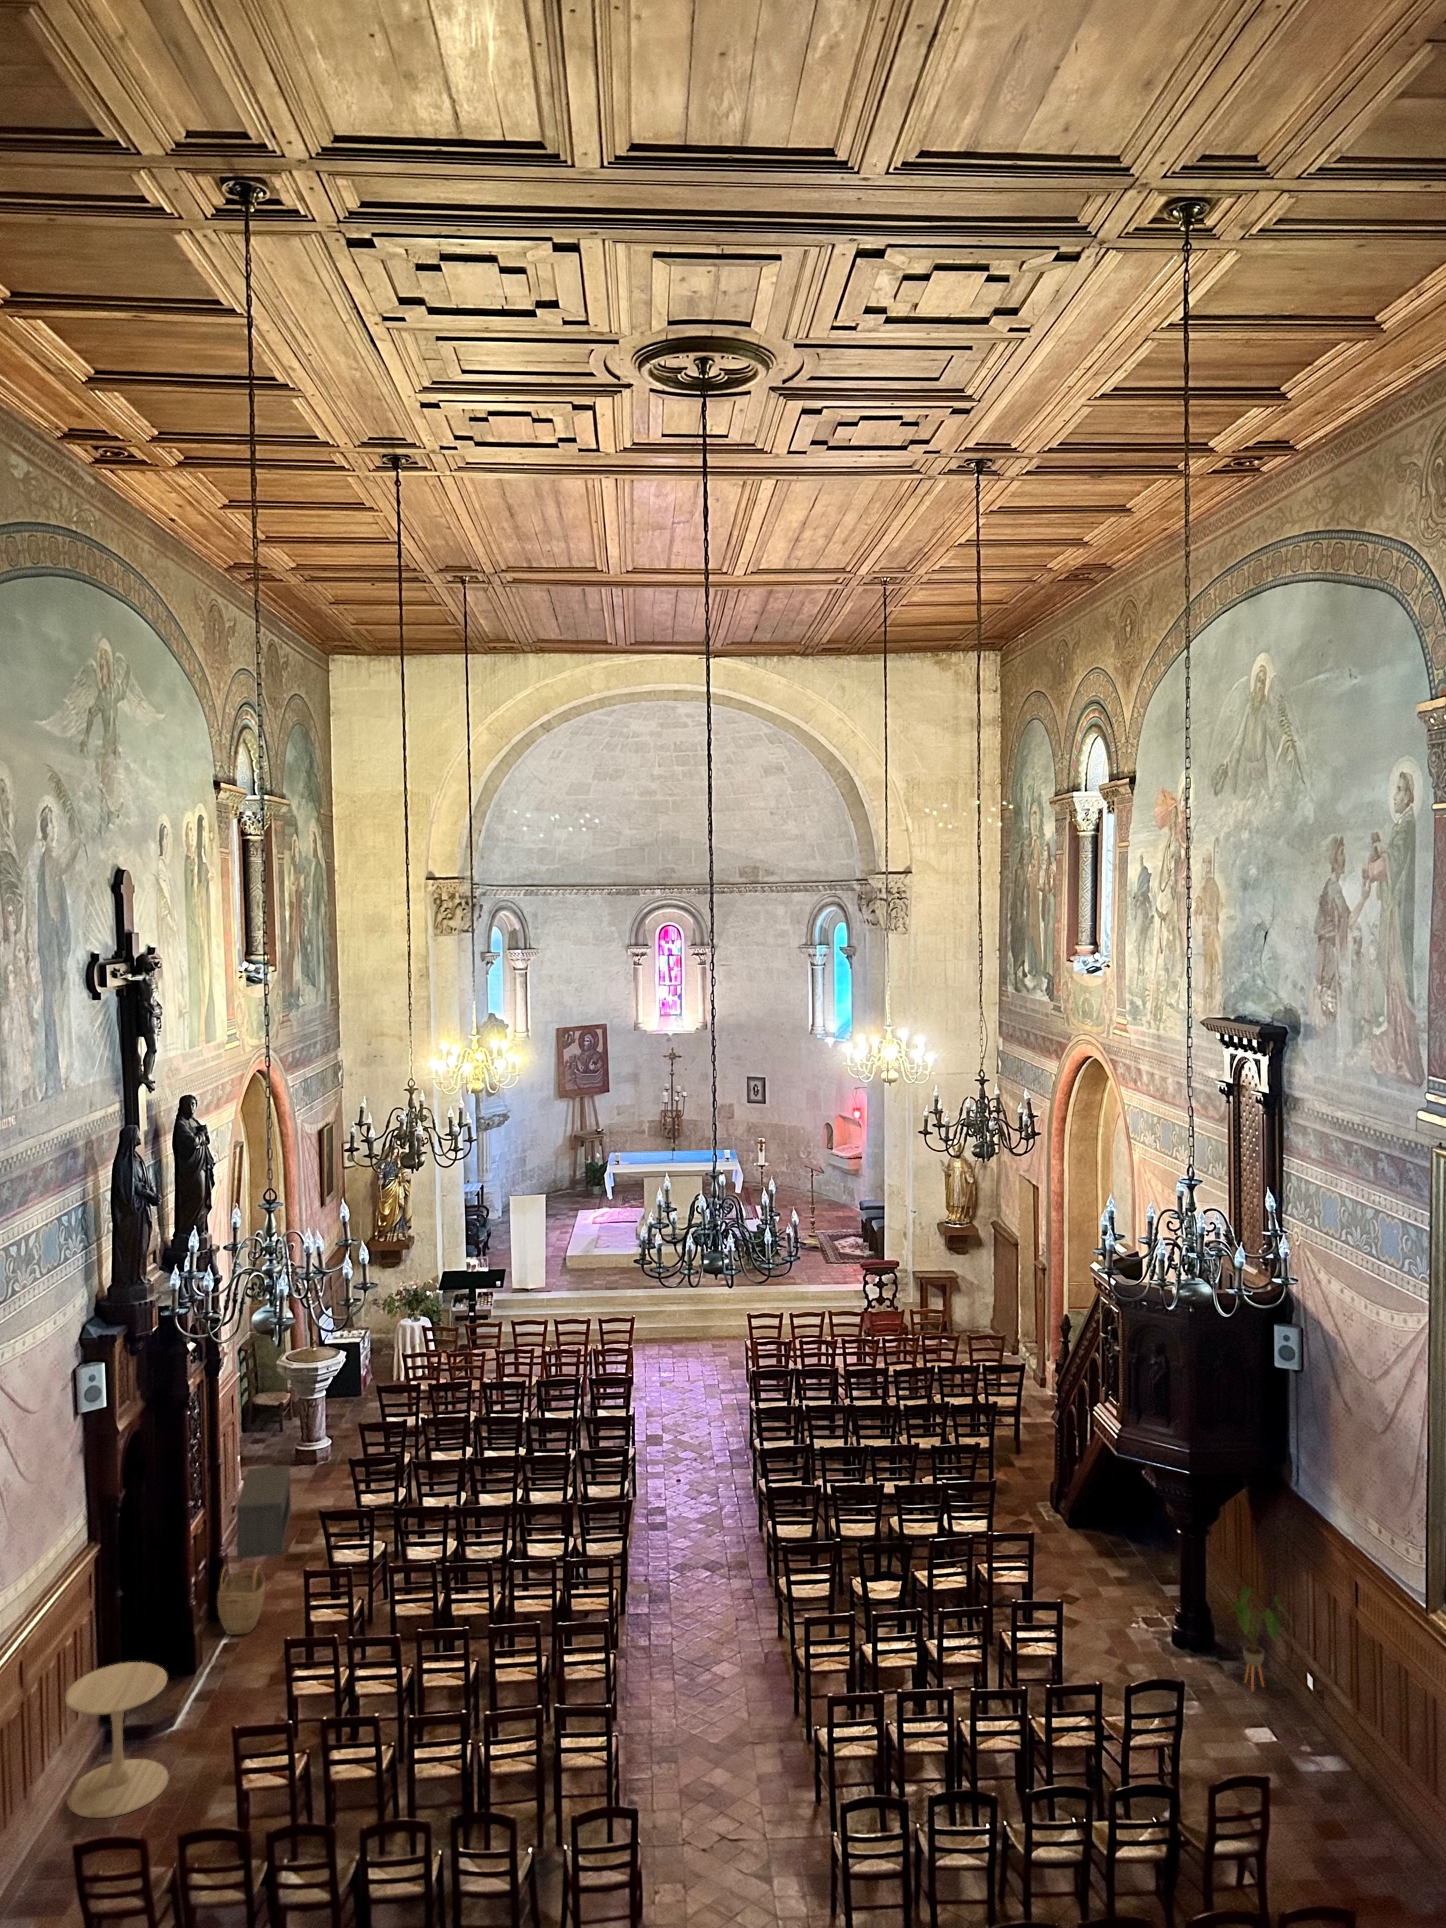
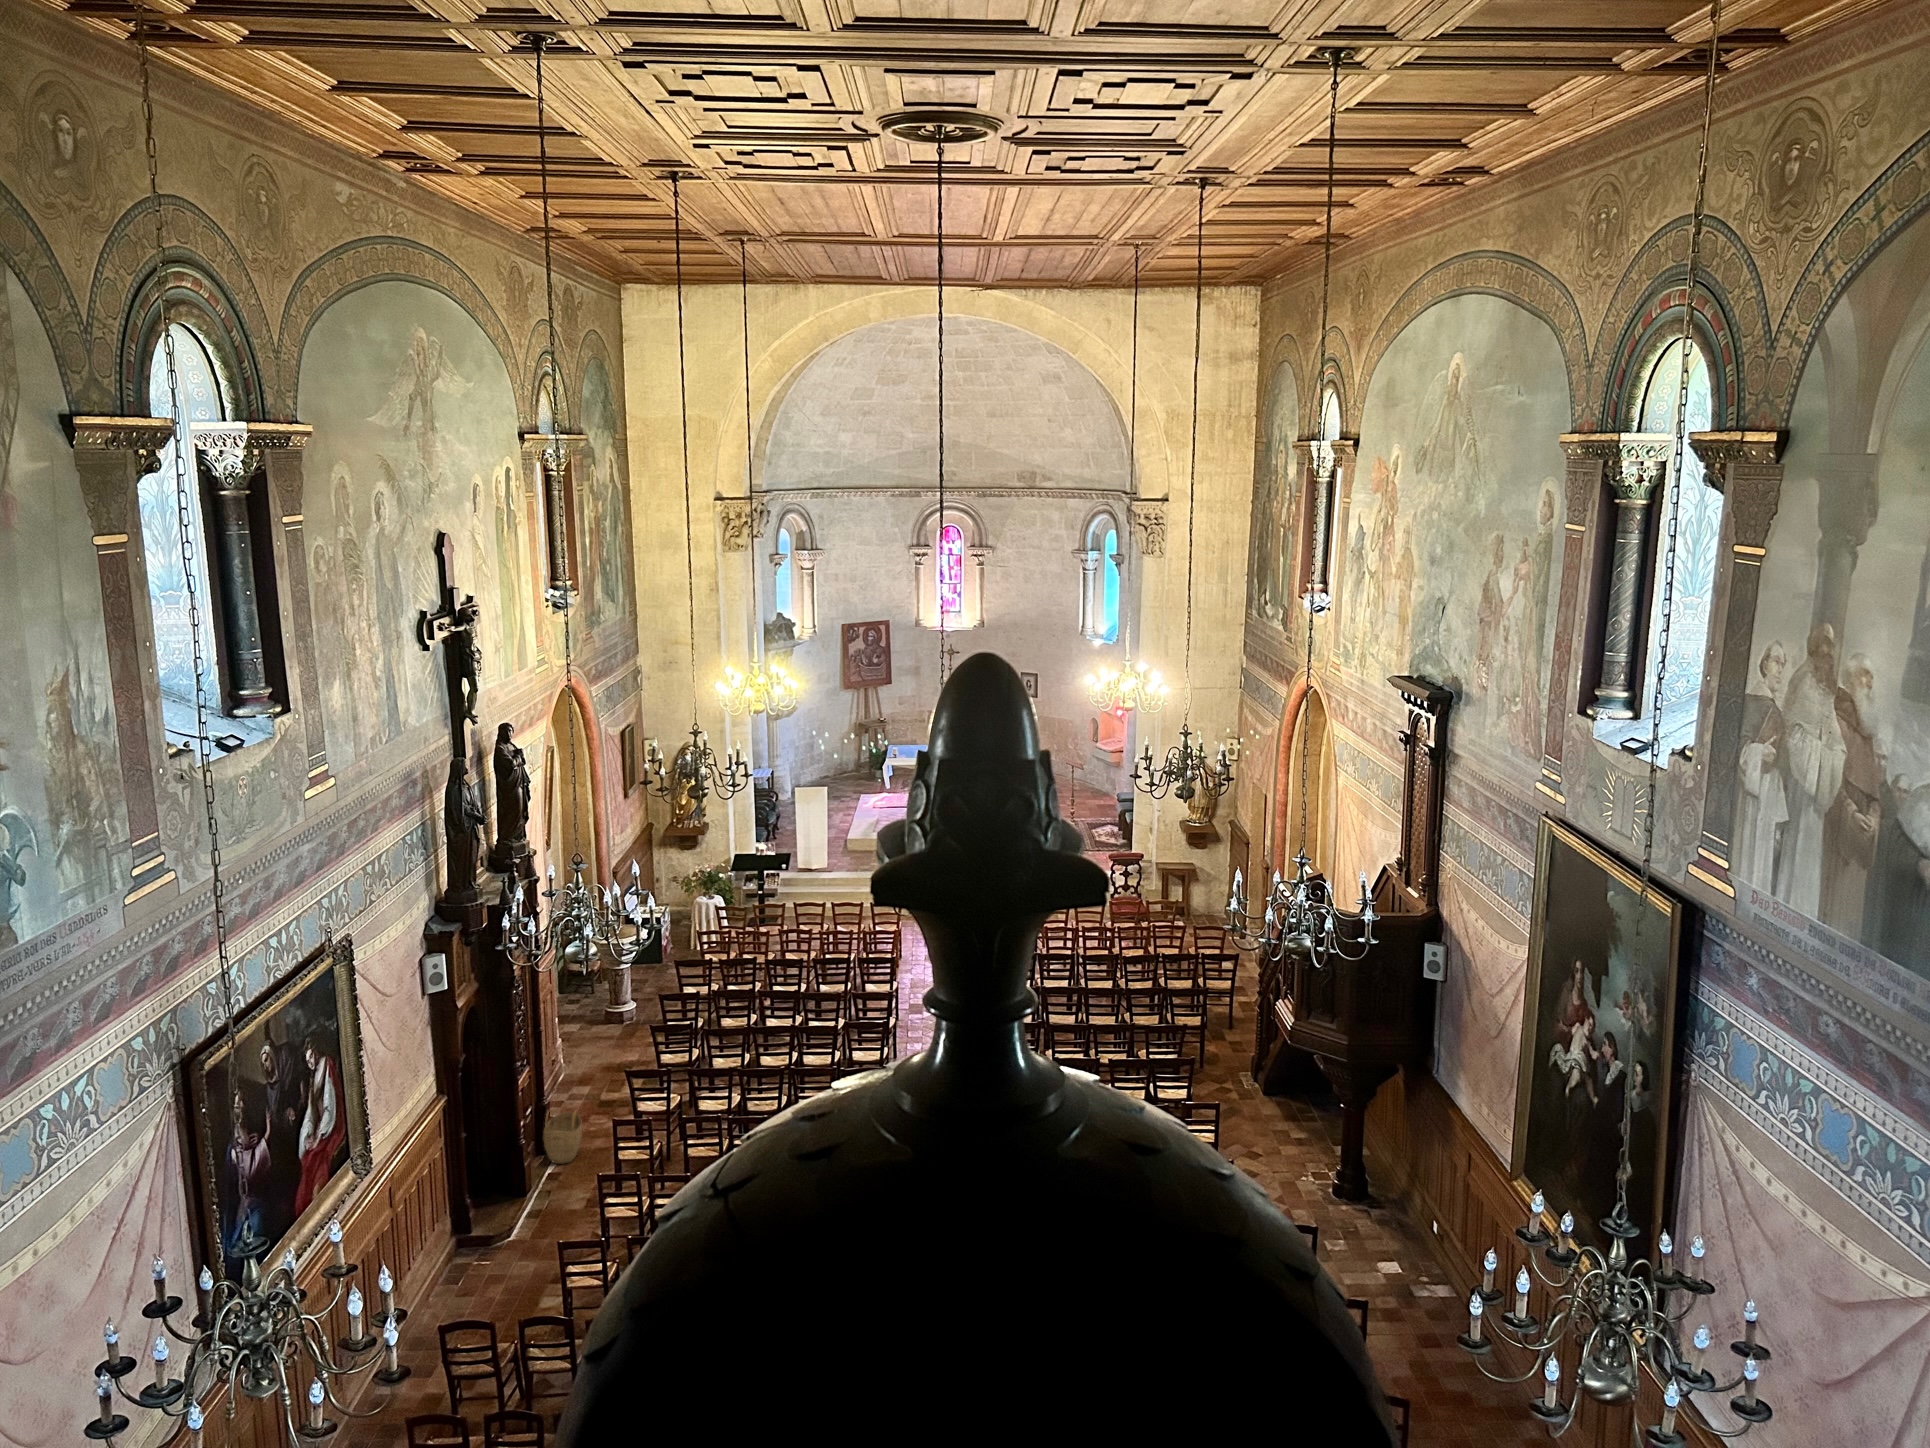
bench: present [237,1465,291,1558] -> none [557,1026,602,1102]
house plant: present [1234,1586,1291,1691] -> none [1370,1150,1421,1232]
pedestal table: present [65,1662,169,1818] -> none [427,1185,510,1299]

